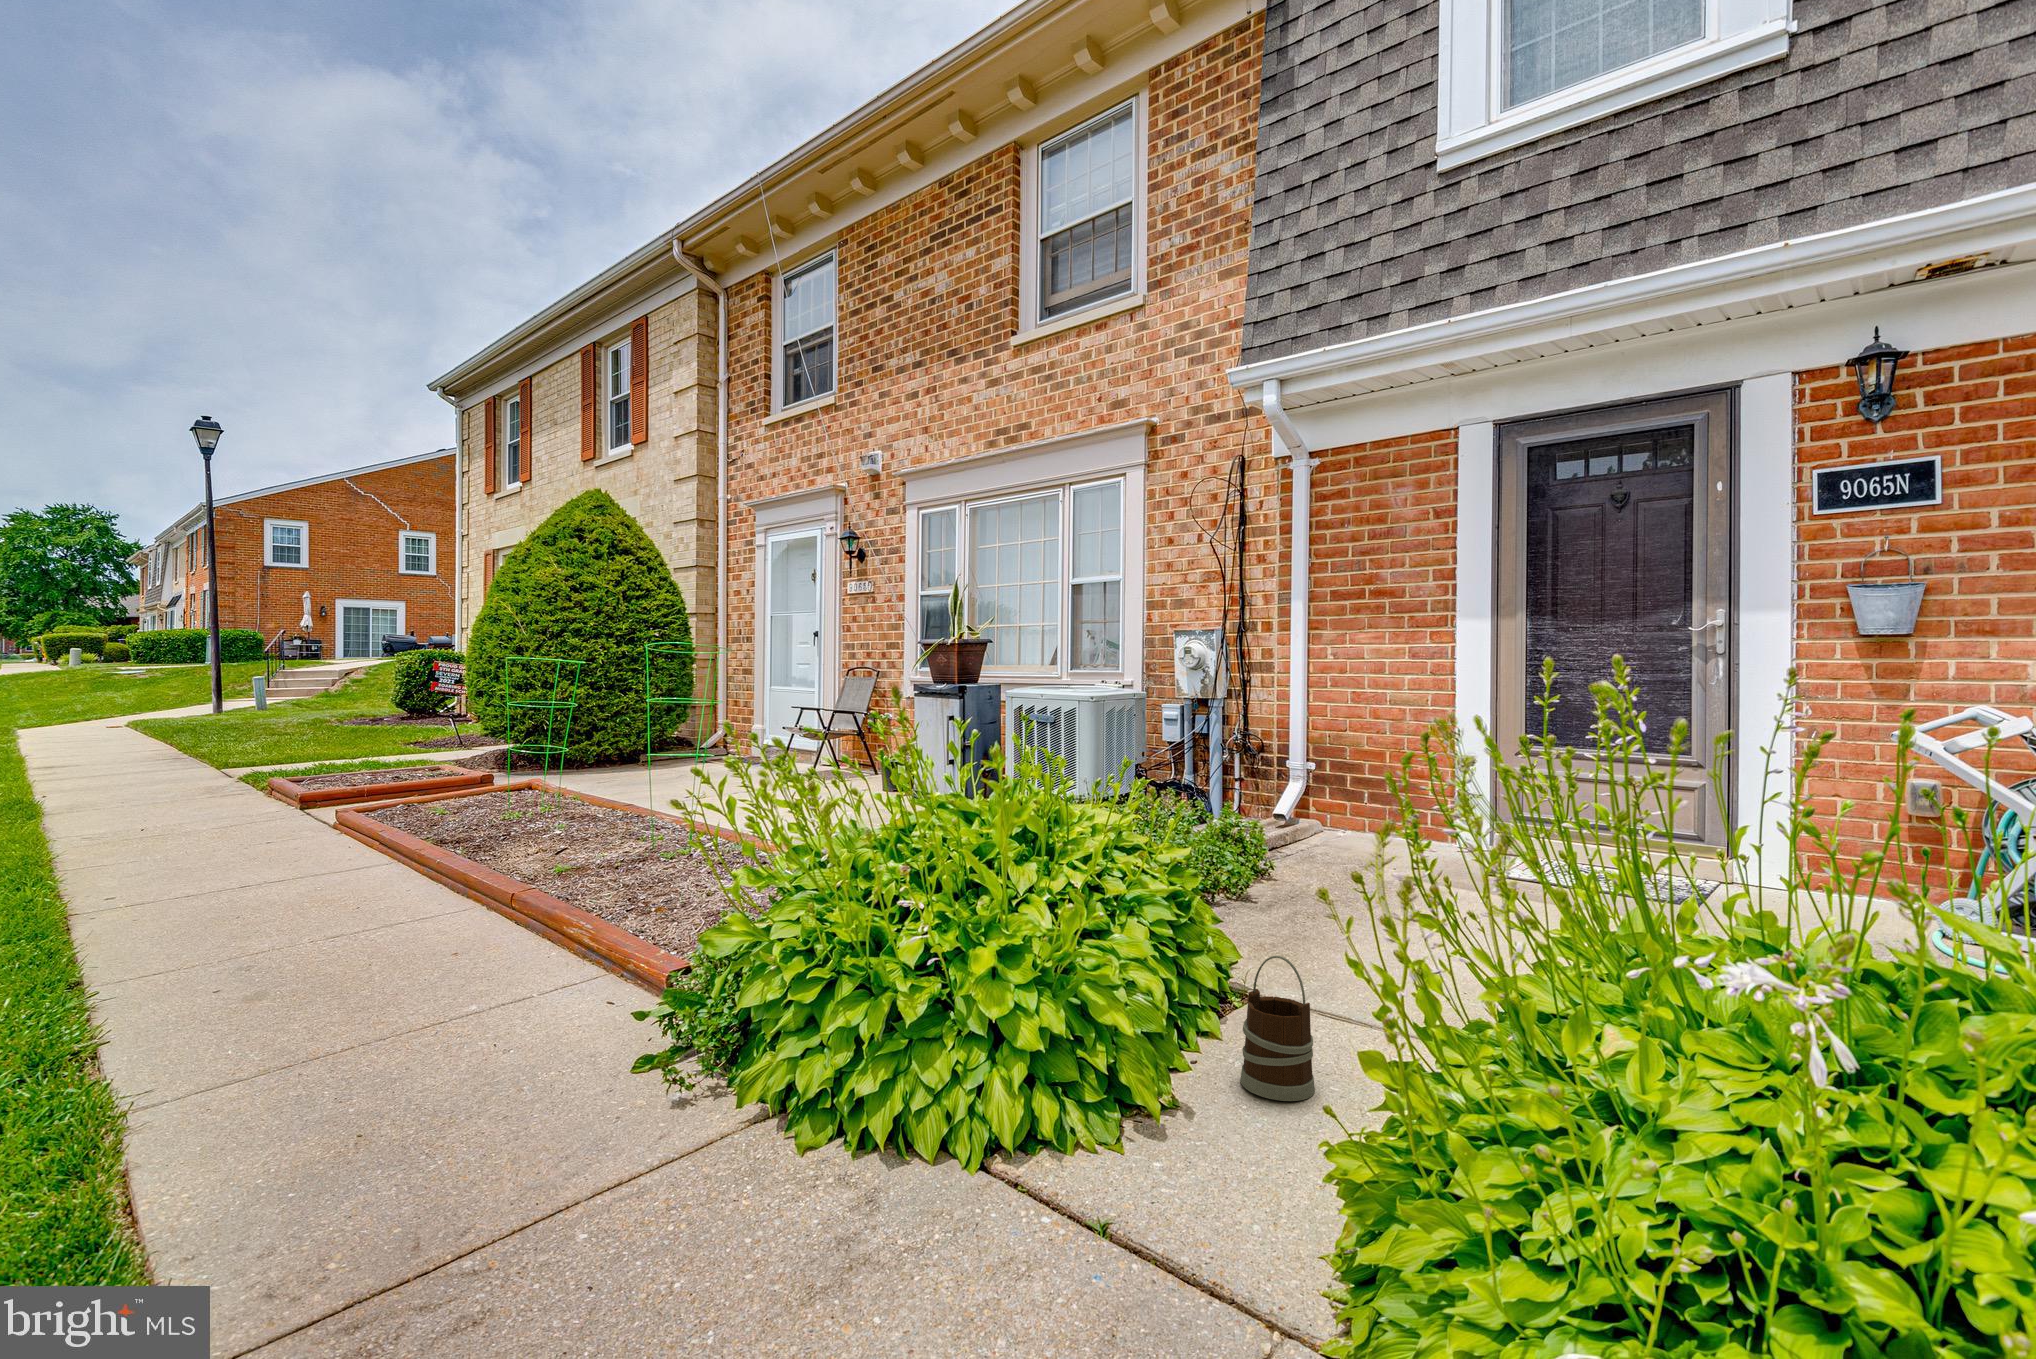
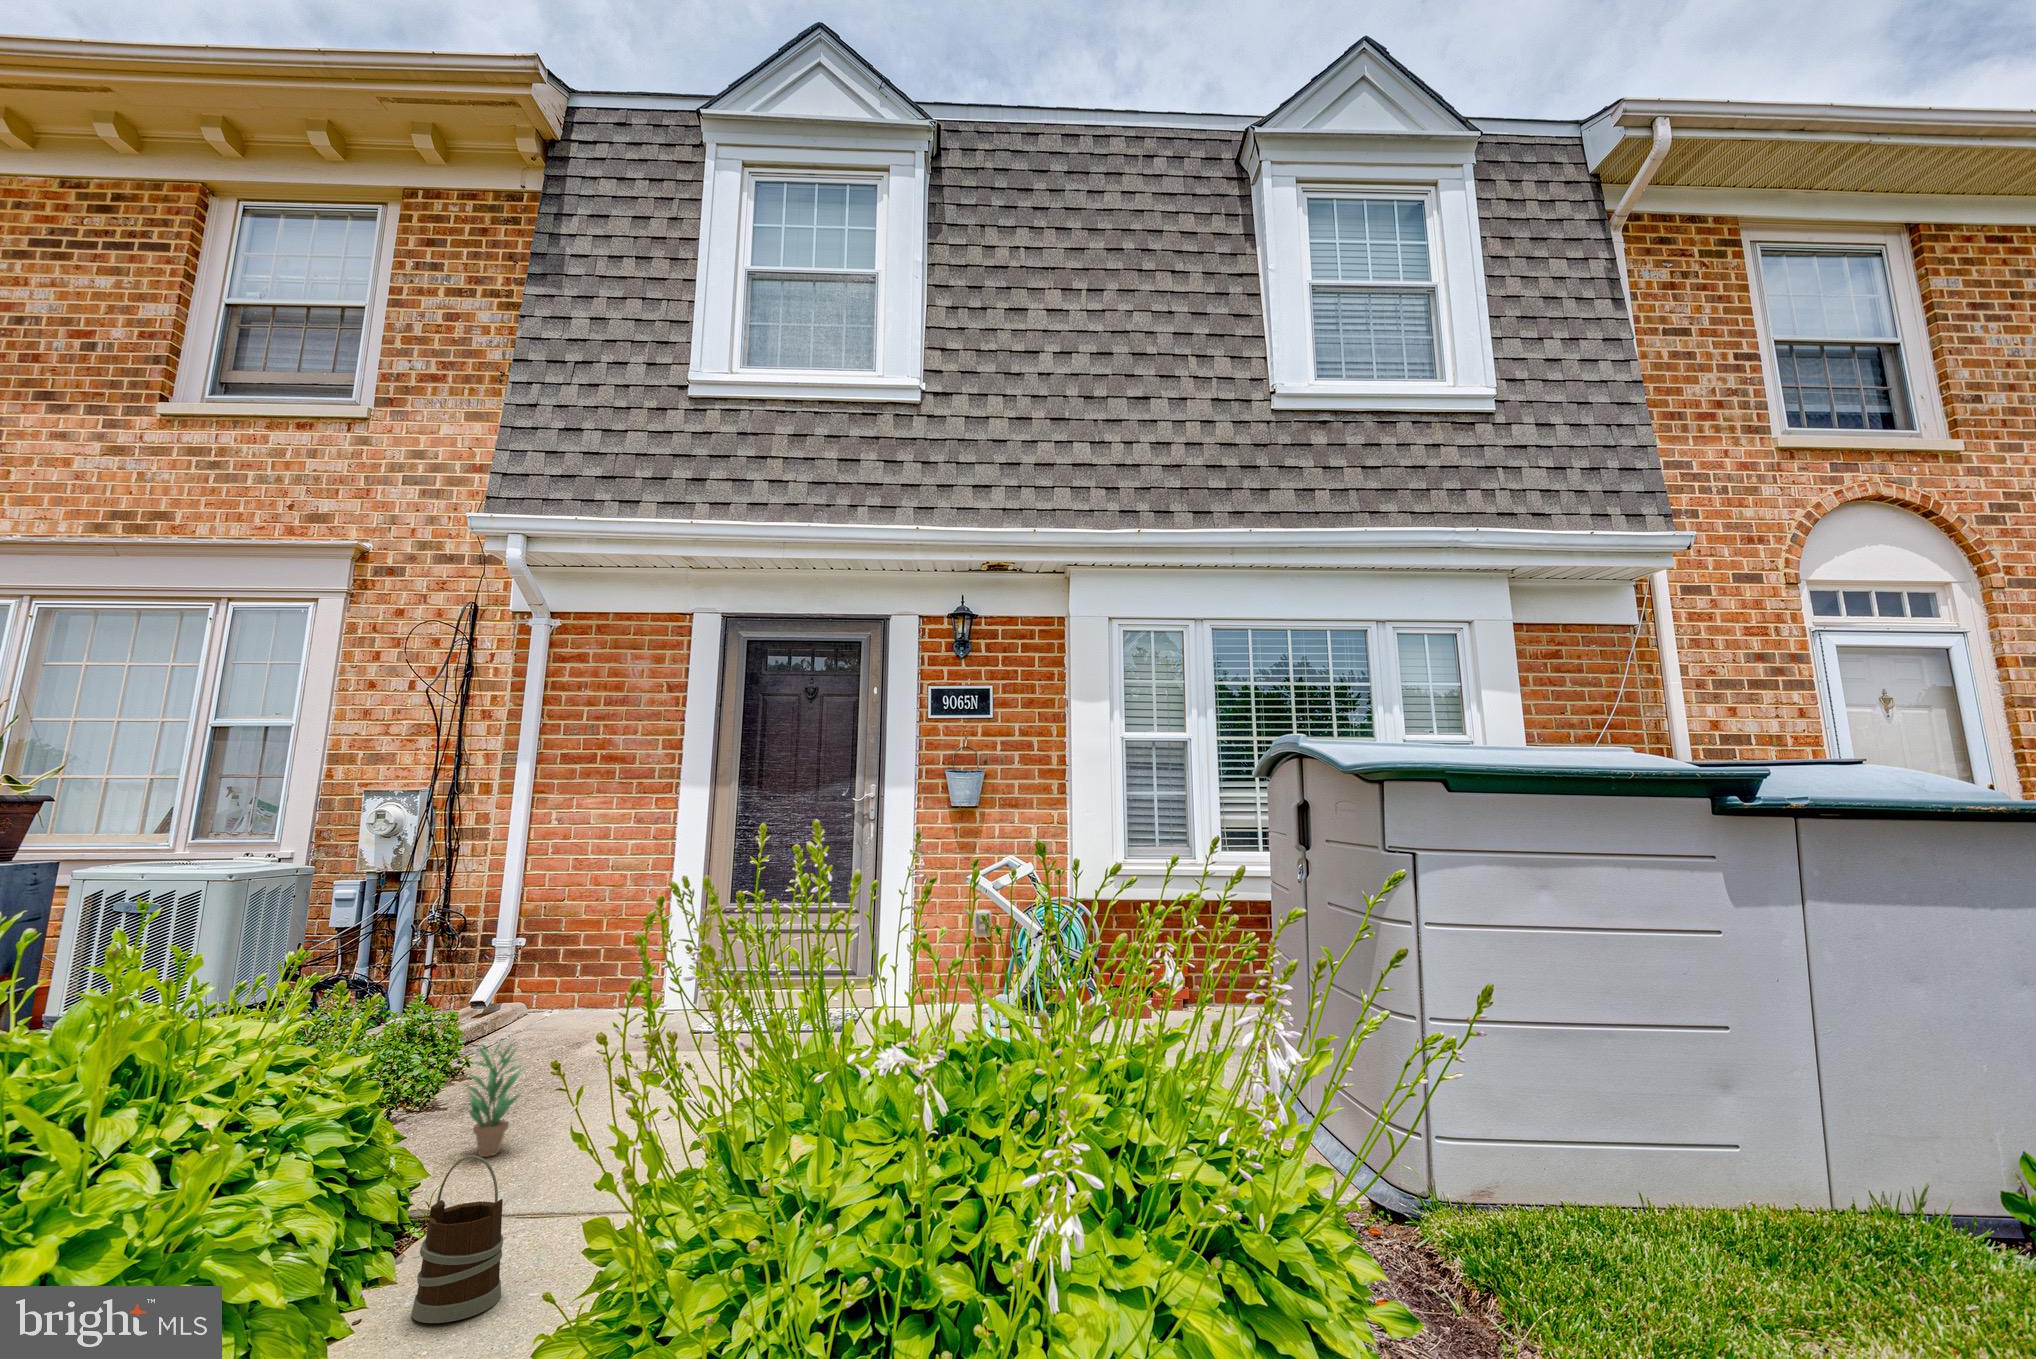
potted plant: none [1266,851,1323,955] -> present [466,1041,524,1157]

